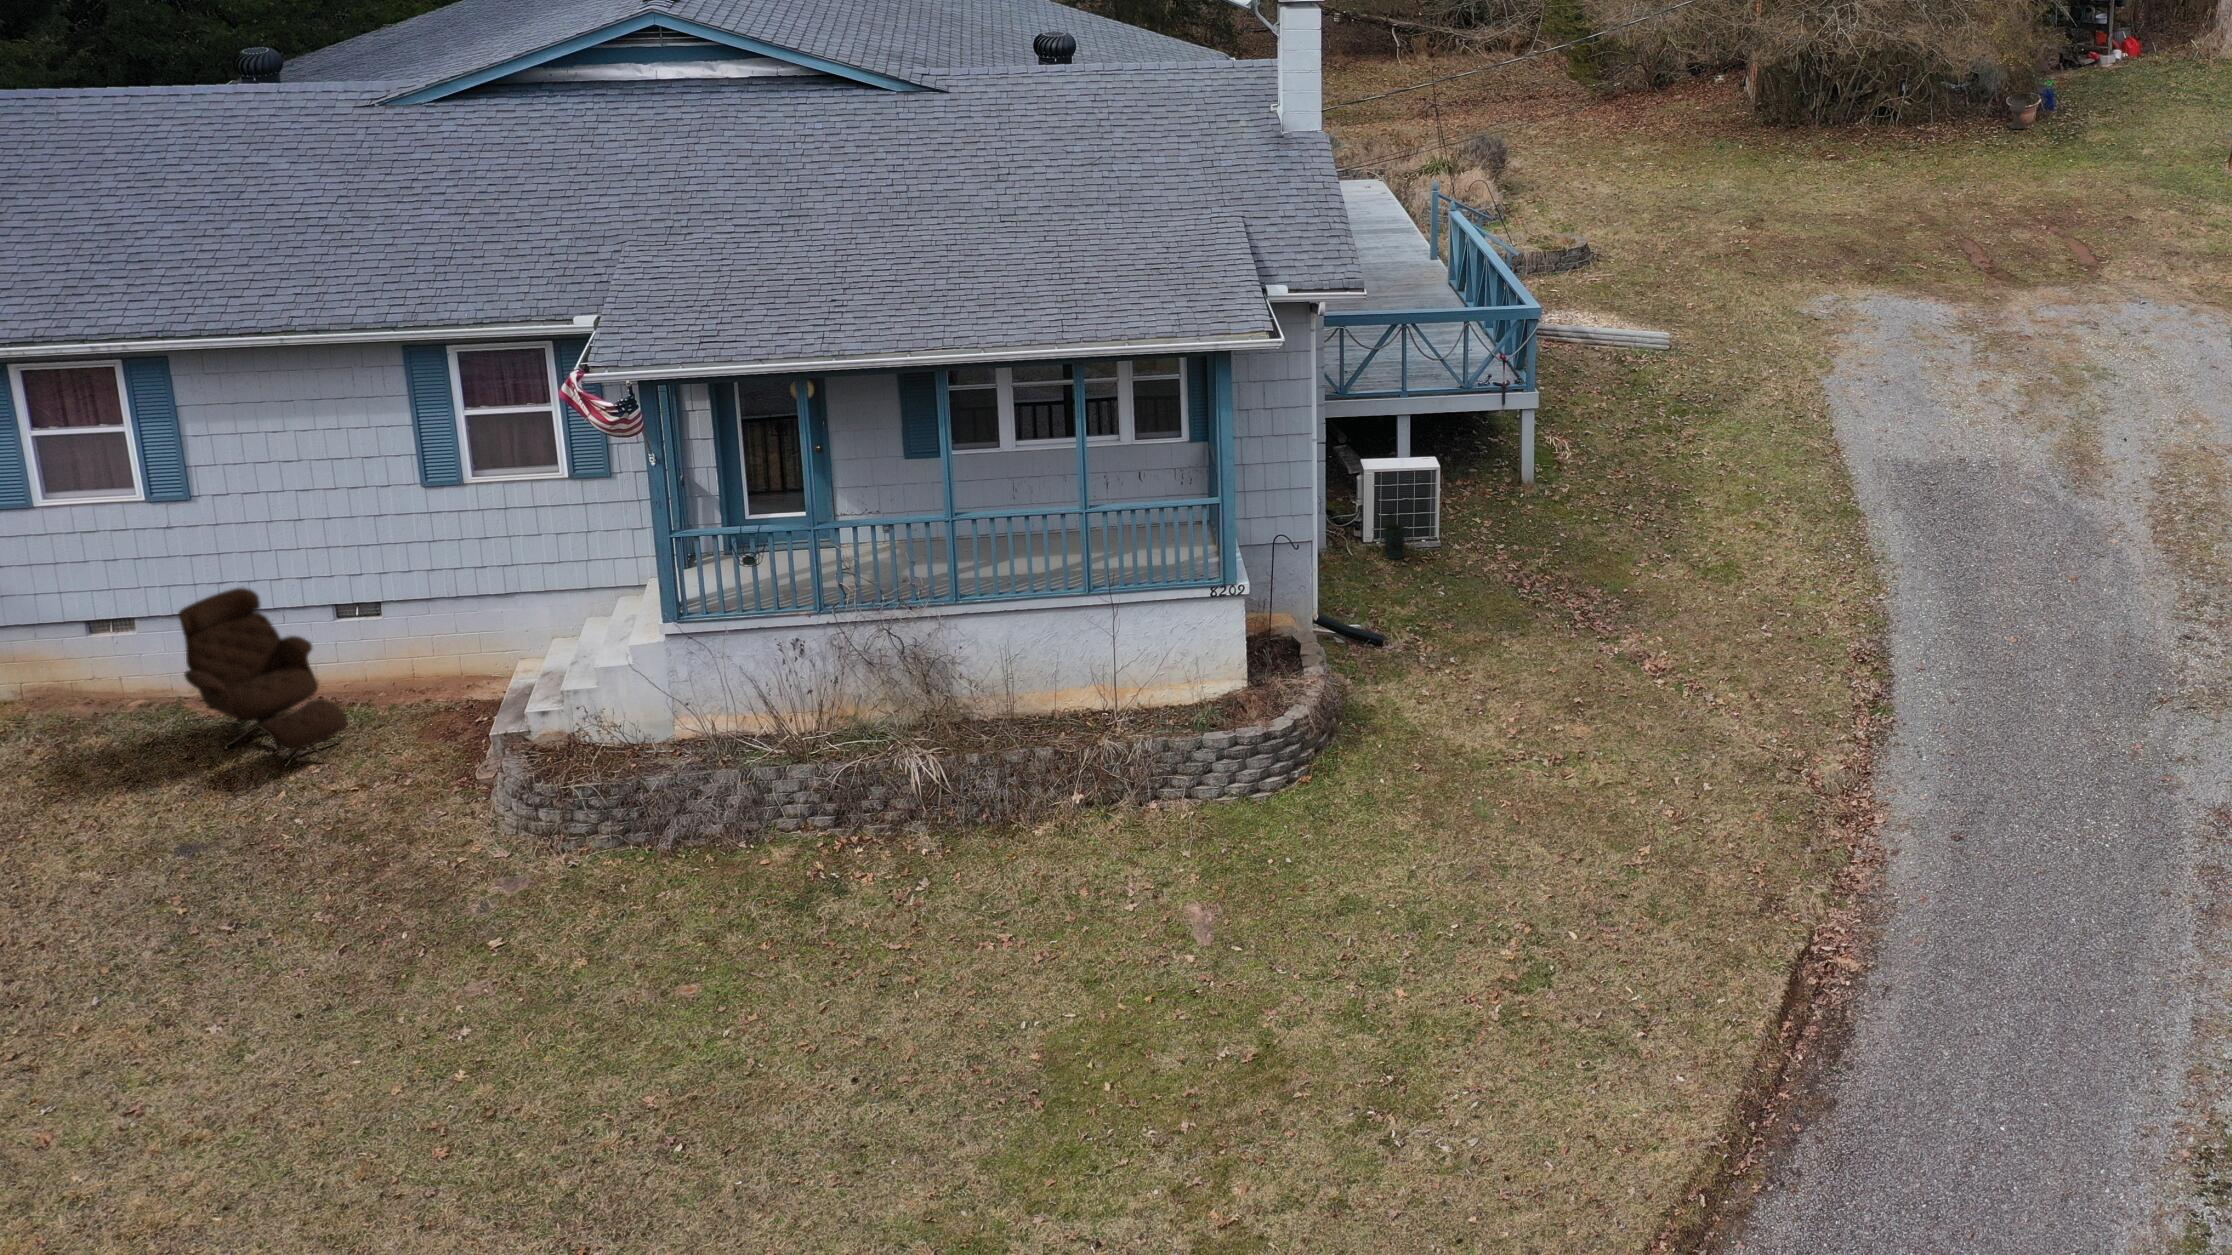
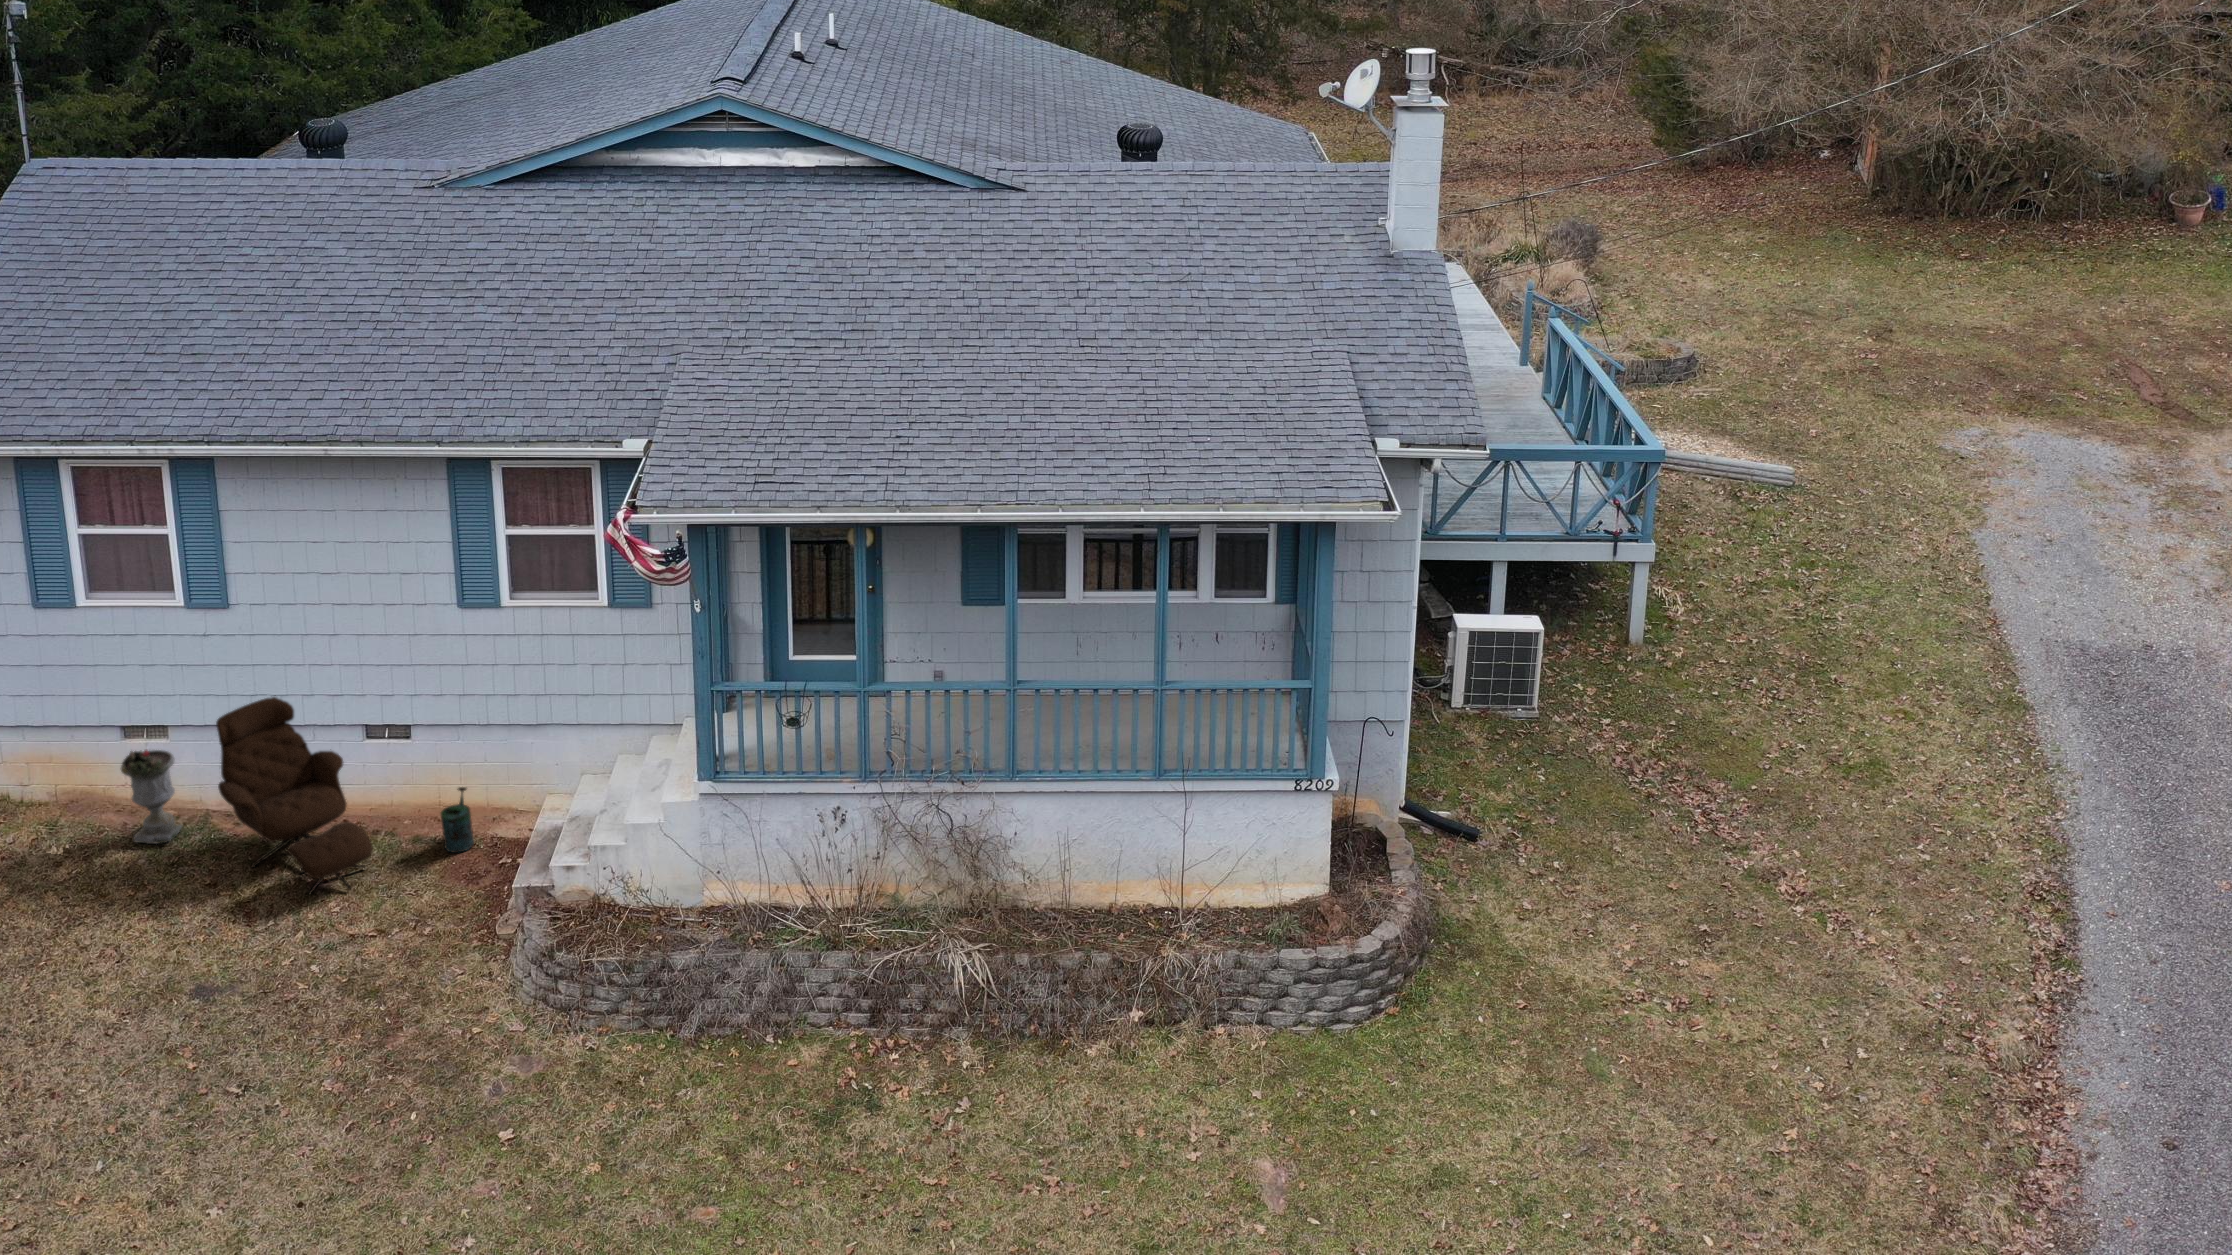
planter: present [2008,91,2031,129] -> present [121,749,182,844]
watering can: present [1383,513,1405,559] -> present [441,787,474,853]

